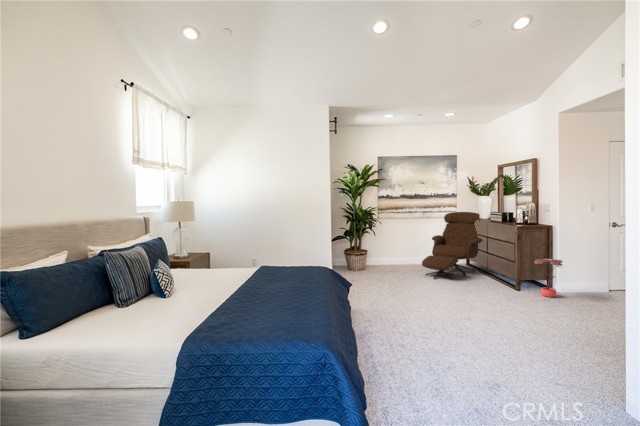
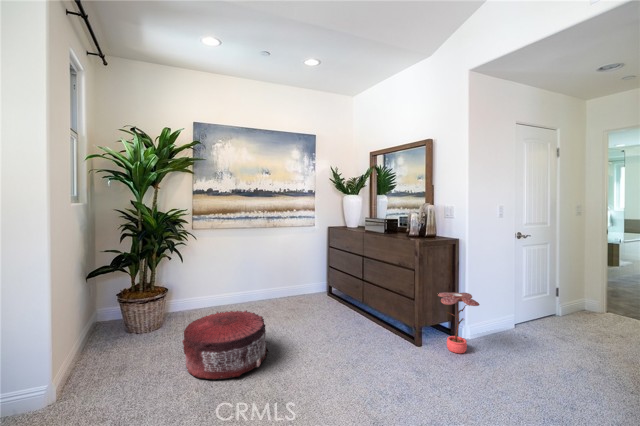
lounge chair: present [422,212,482,279] -> none [268,218,354,337]
pouf: none [378,260,421,286] -> present [182,310,269,379]

